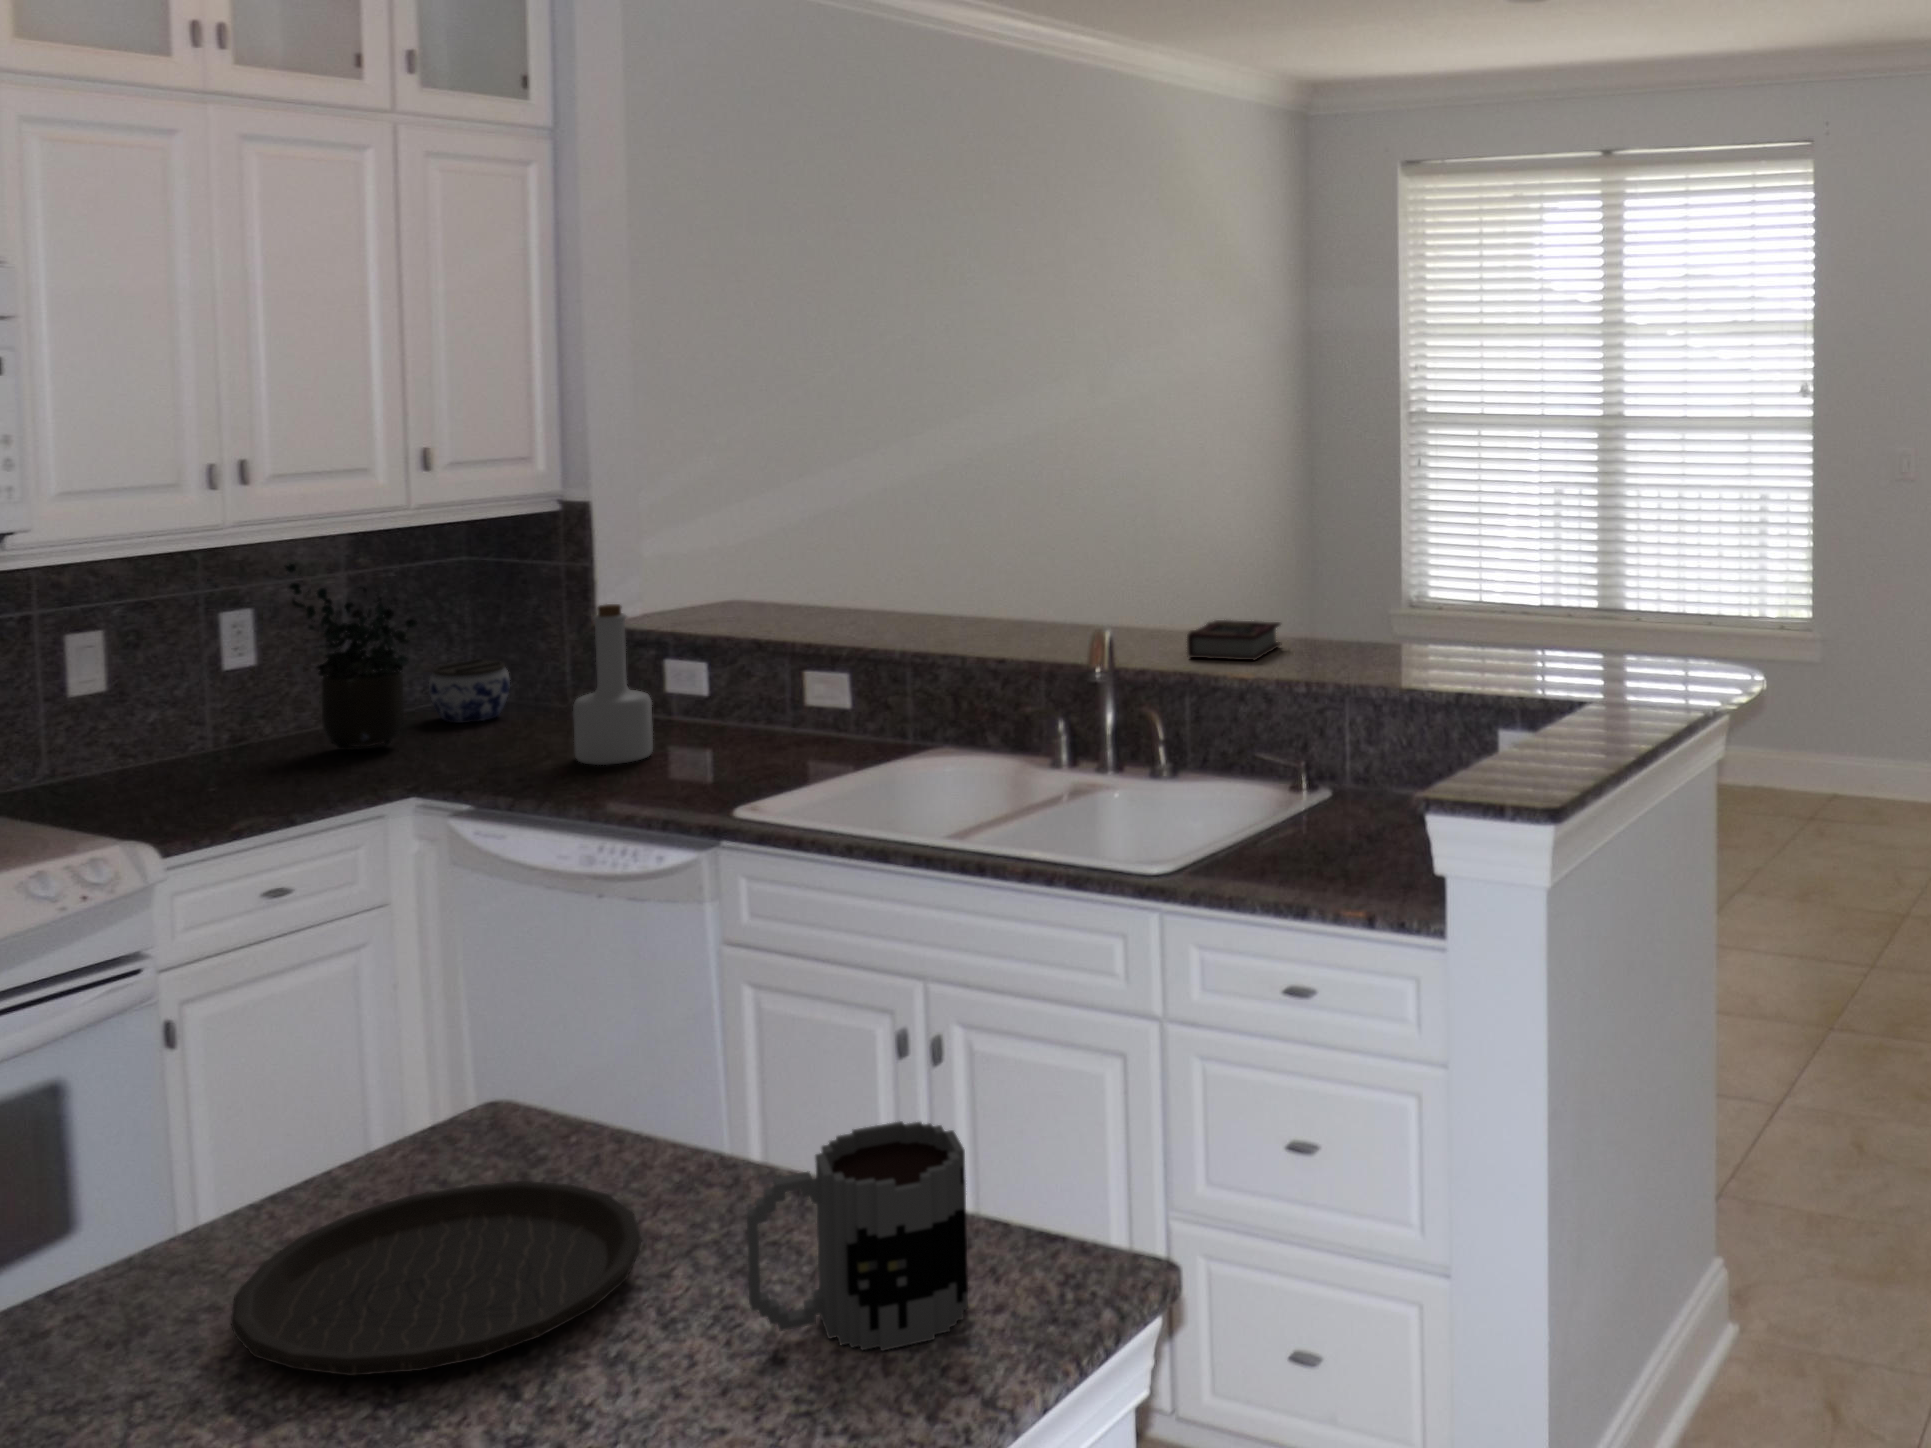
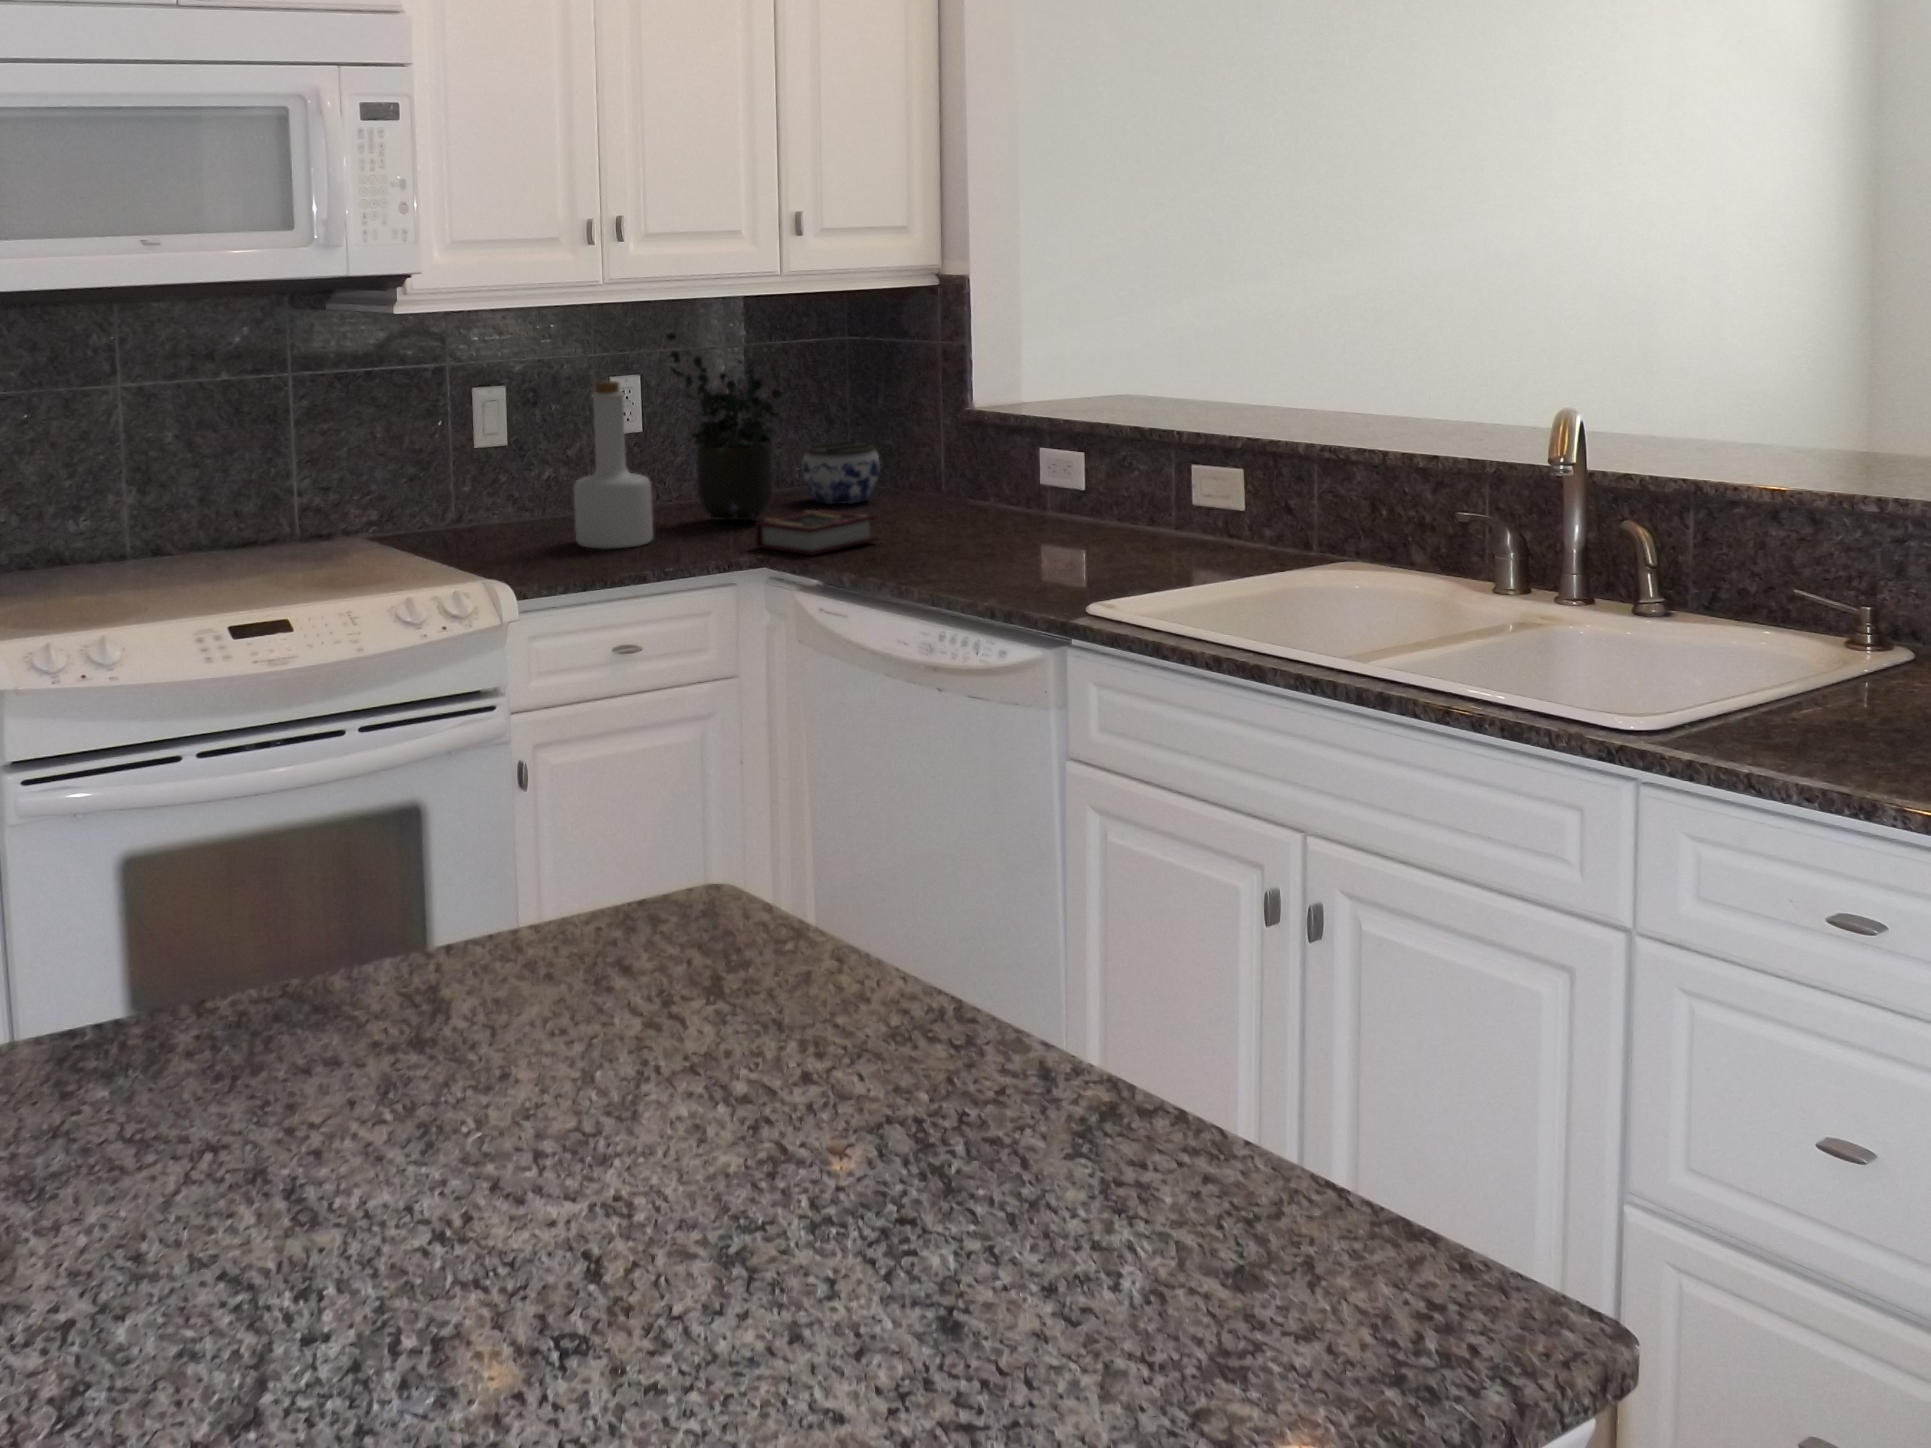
bottle: present [573,604,653,765] -> present [574,381,653,549]
book: present [1187,620,1280,660] -> present [756,509,877,555]
mug: present [747,1121,968,1351] -> none [913,1001,1261,1365]
plate: present [231,1181,642,1376] -> none [326,969,810,1204]

